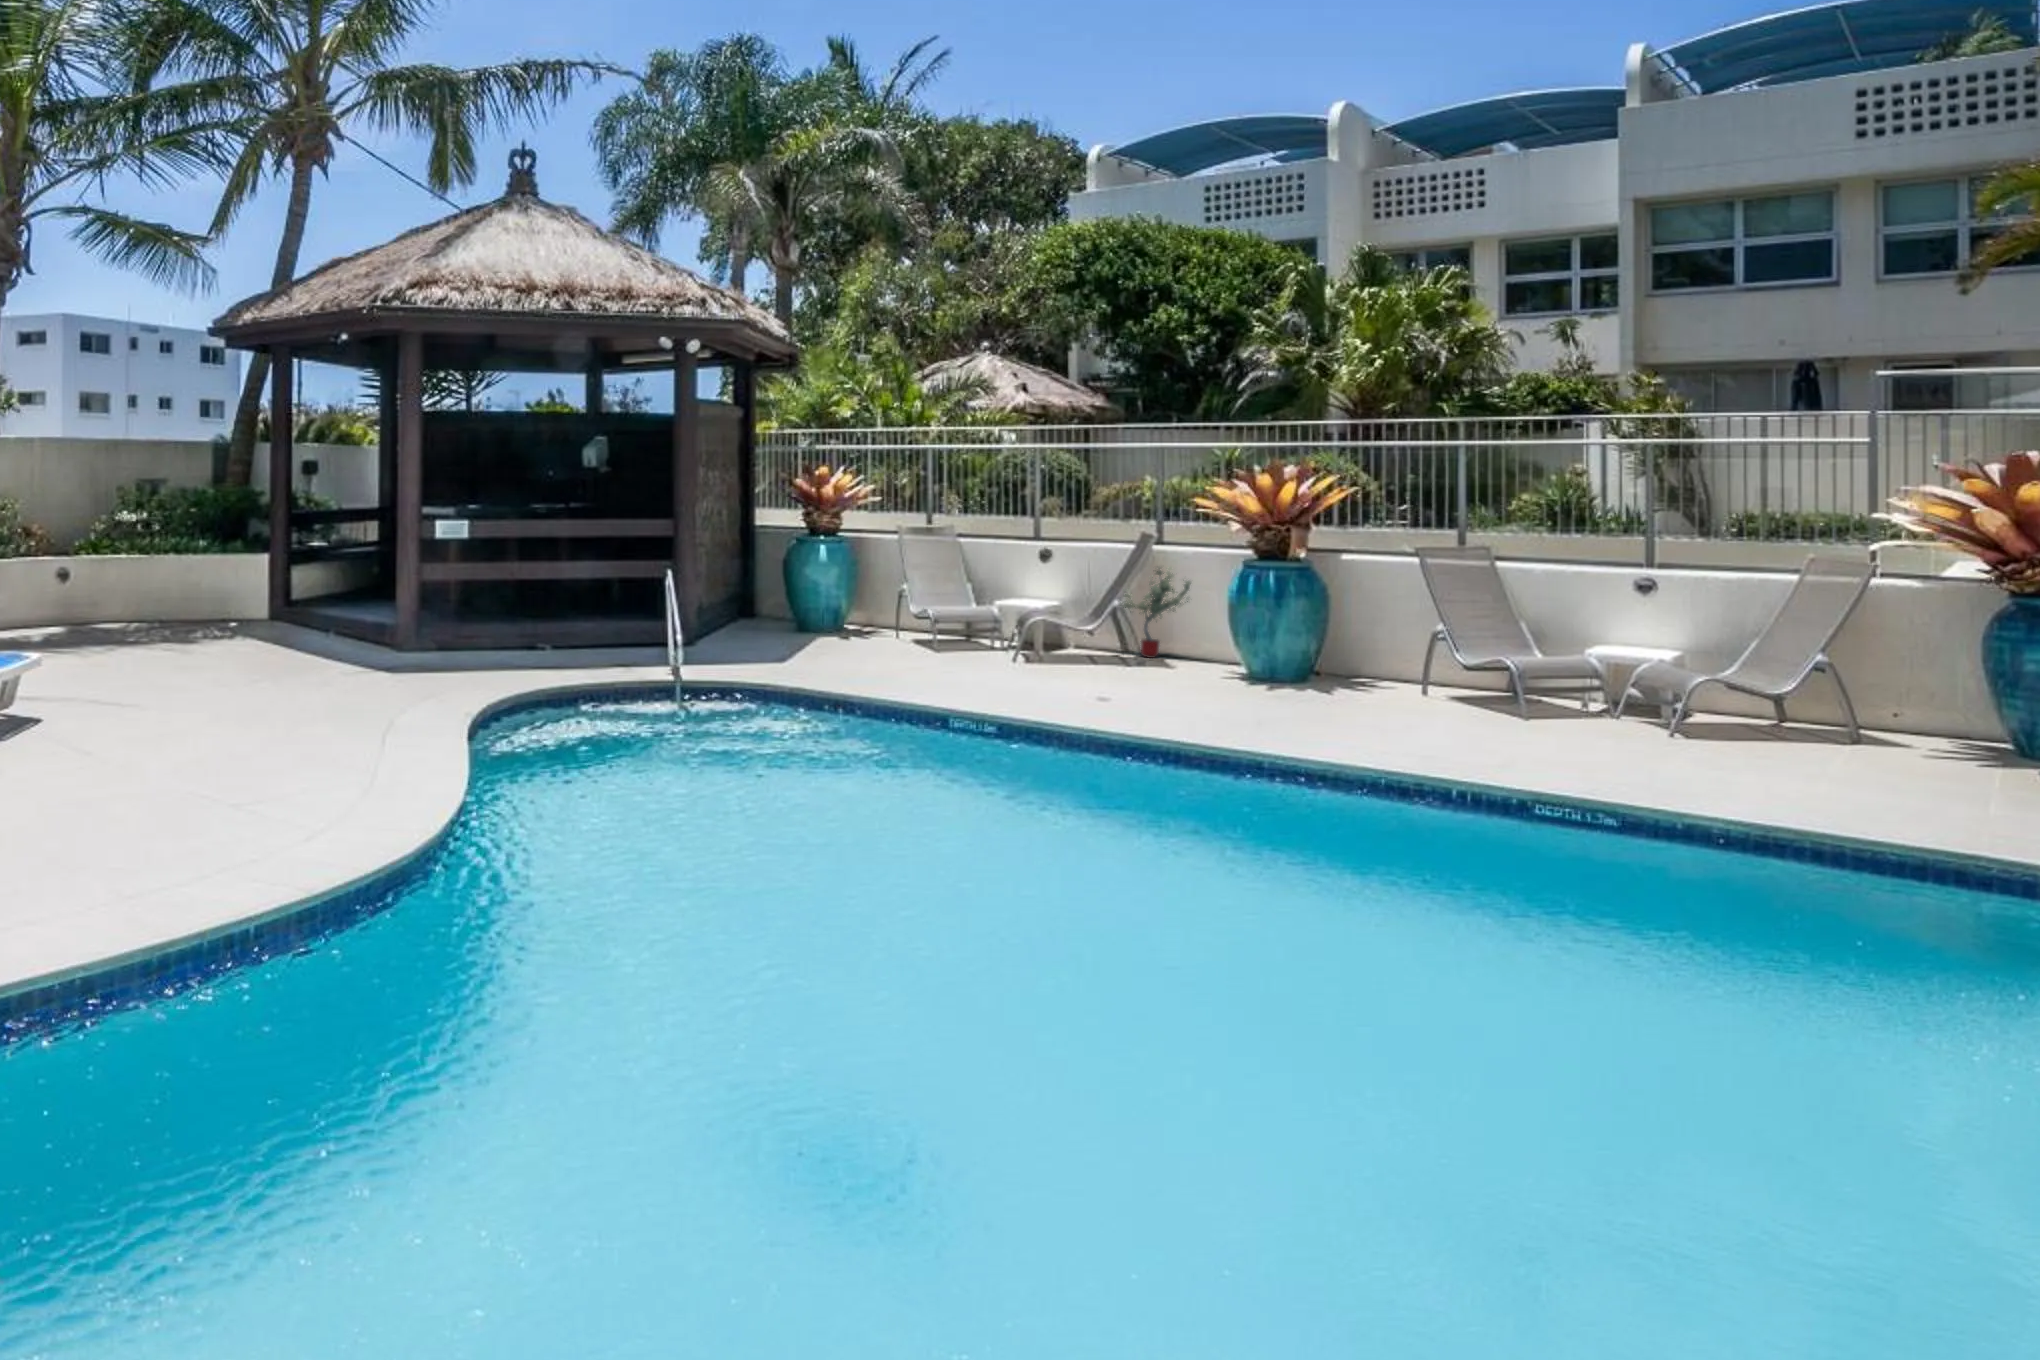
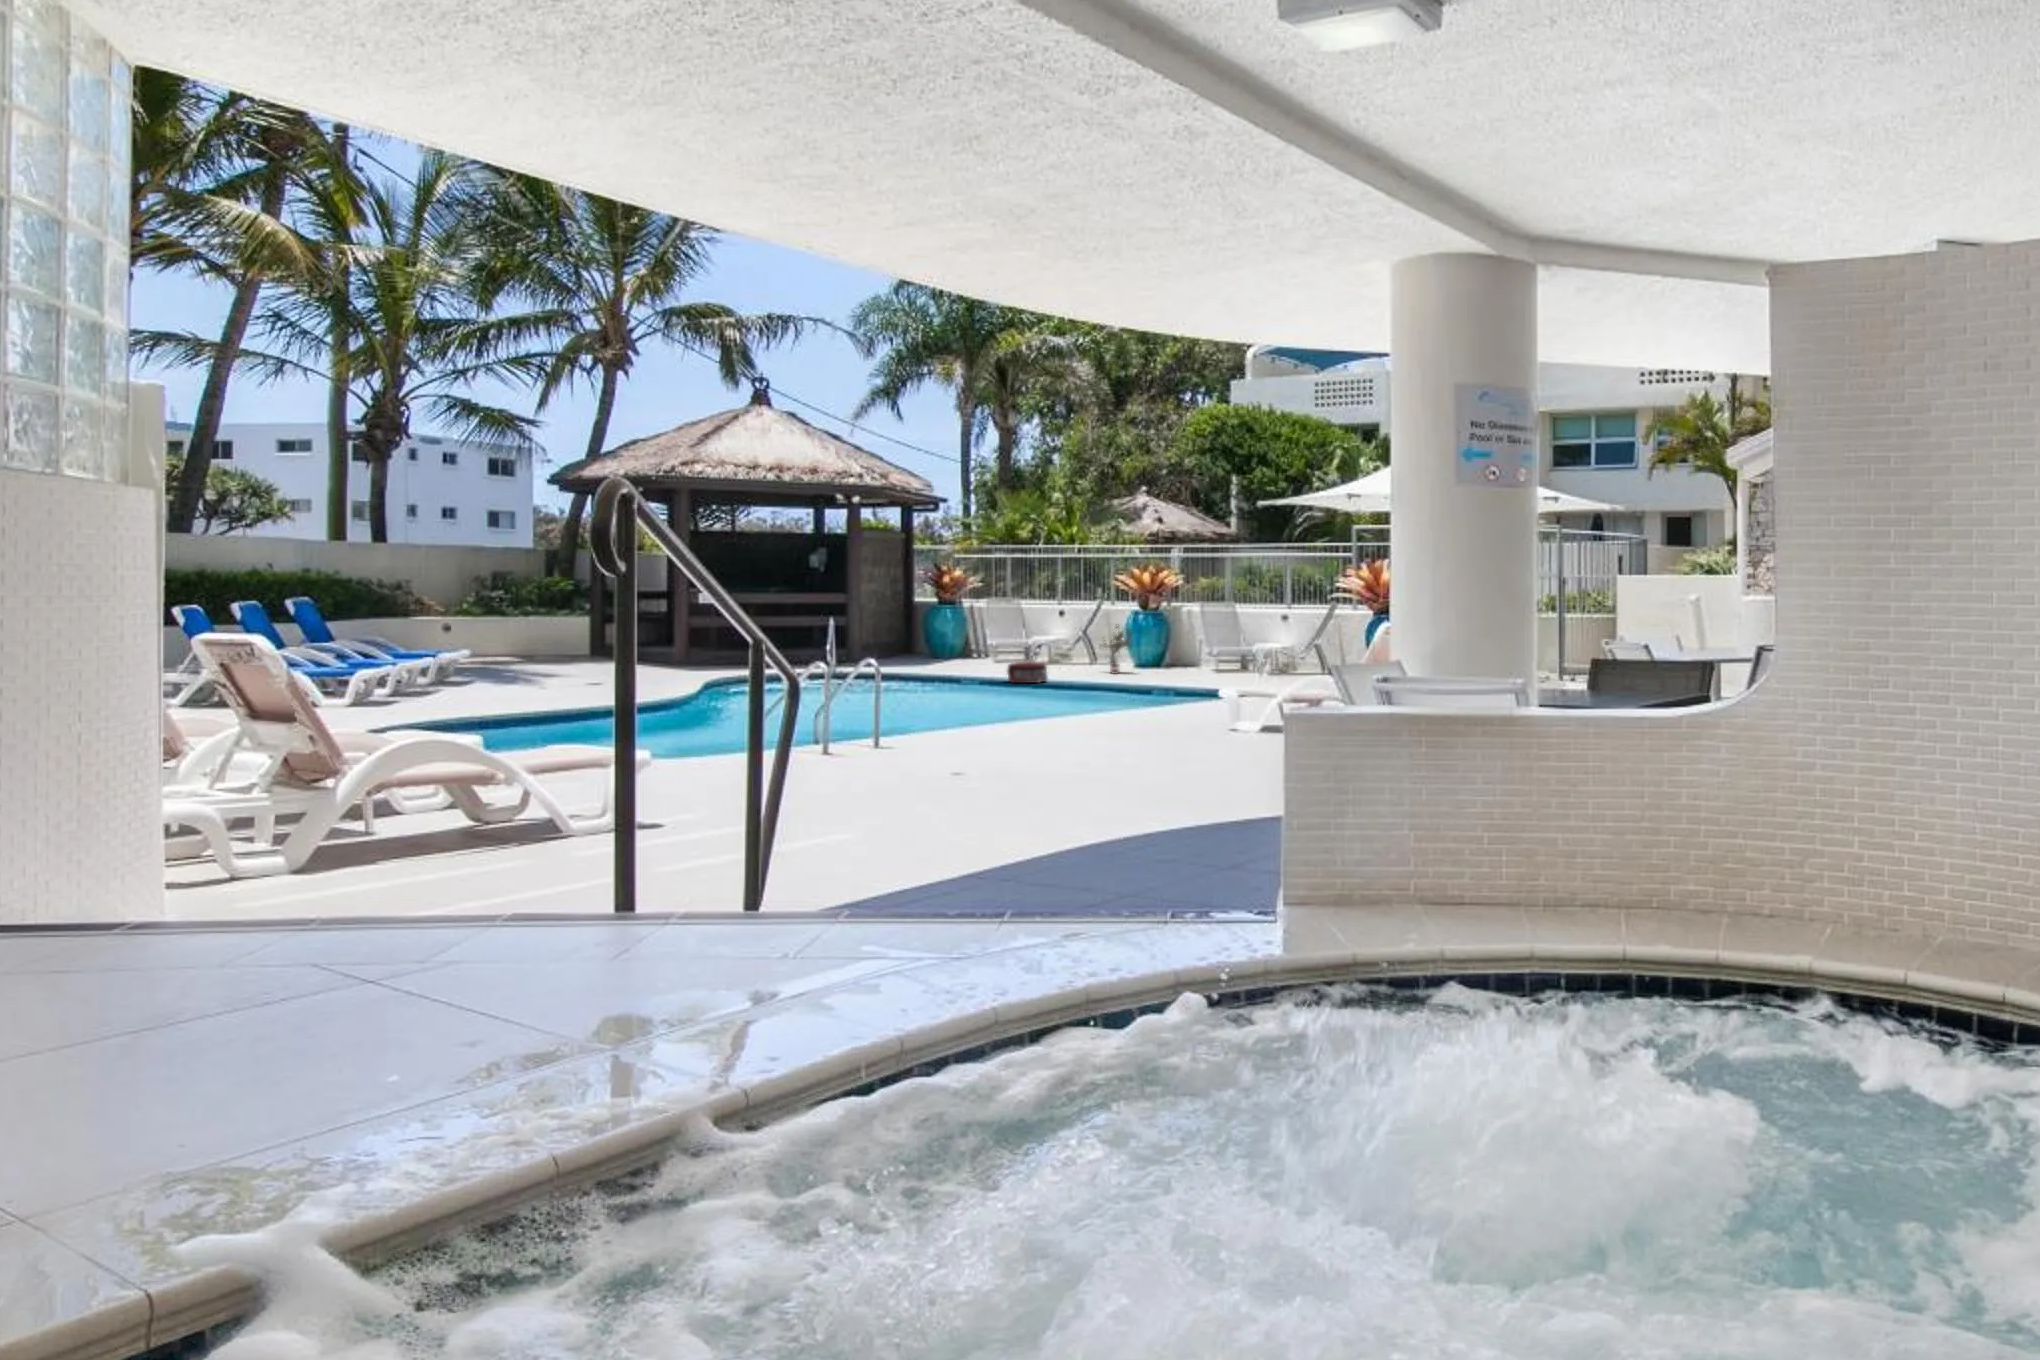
pouf: none [995,643,1075,689] -> present [1007,661,1047,683]

